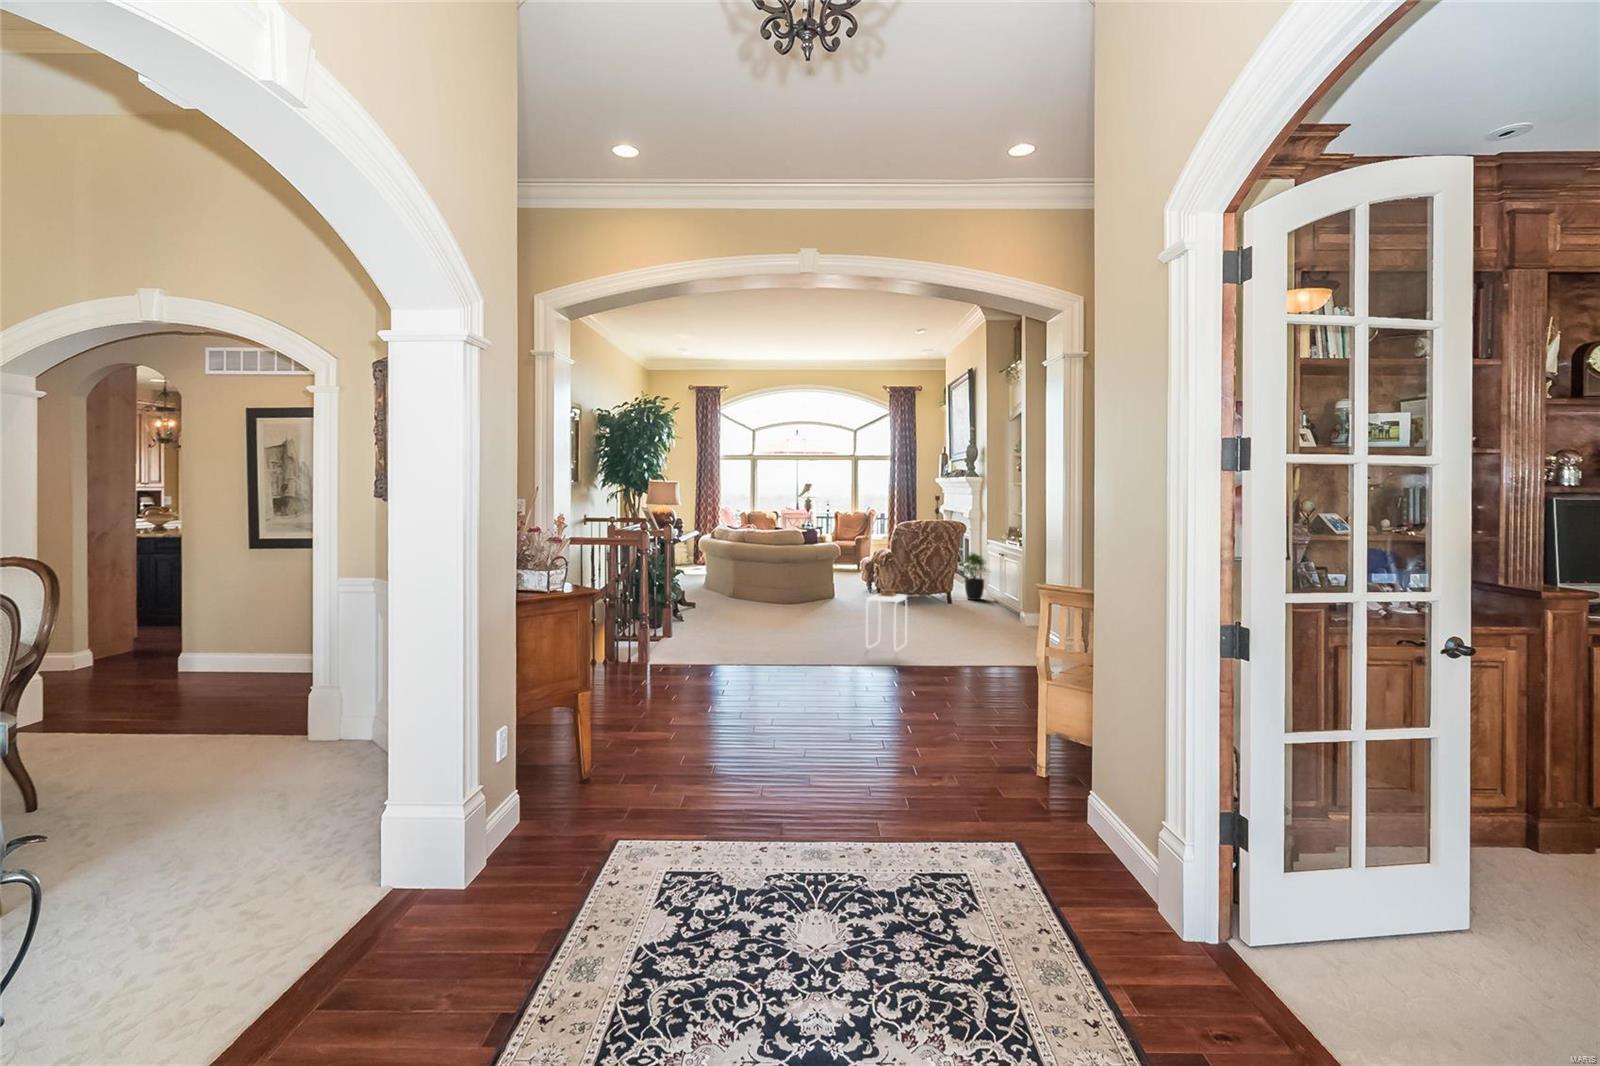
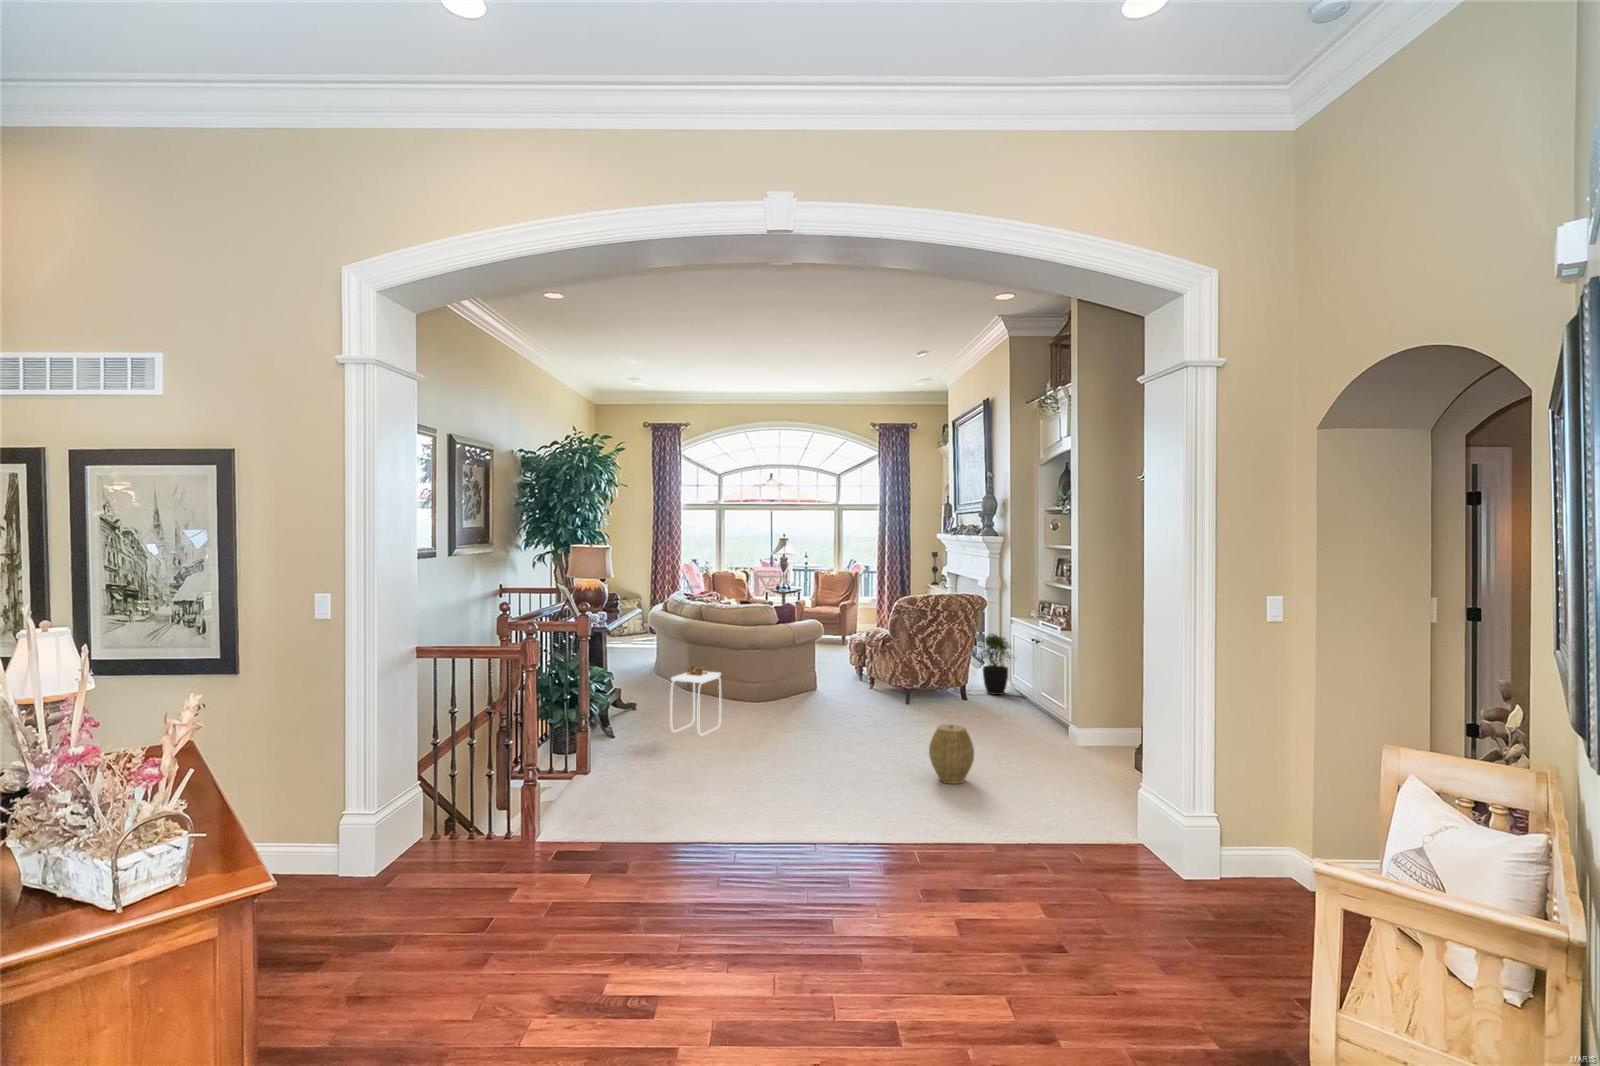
side table: present [866,589,907,651] -> present [670,667,721,736]
woven basket: none [910,601,942,641] -> present [929,724,974,784]

